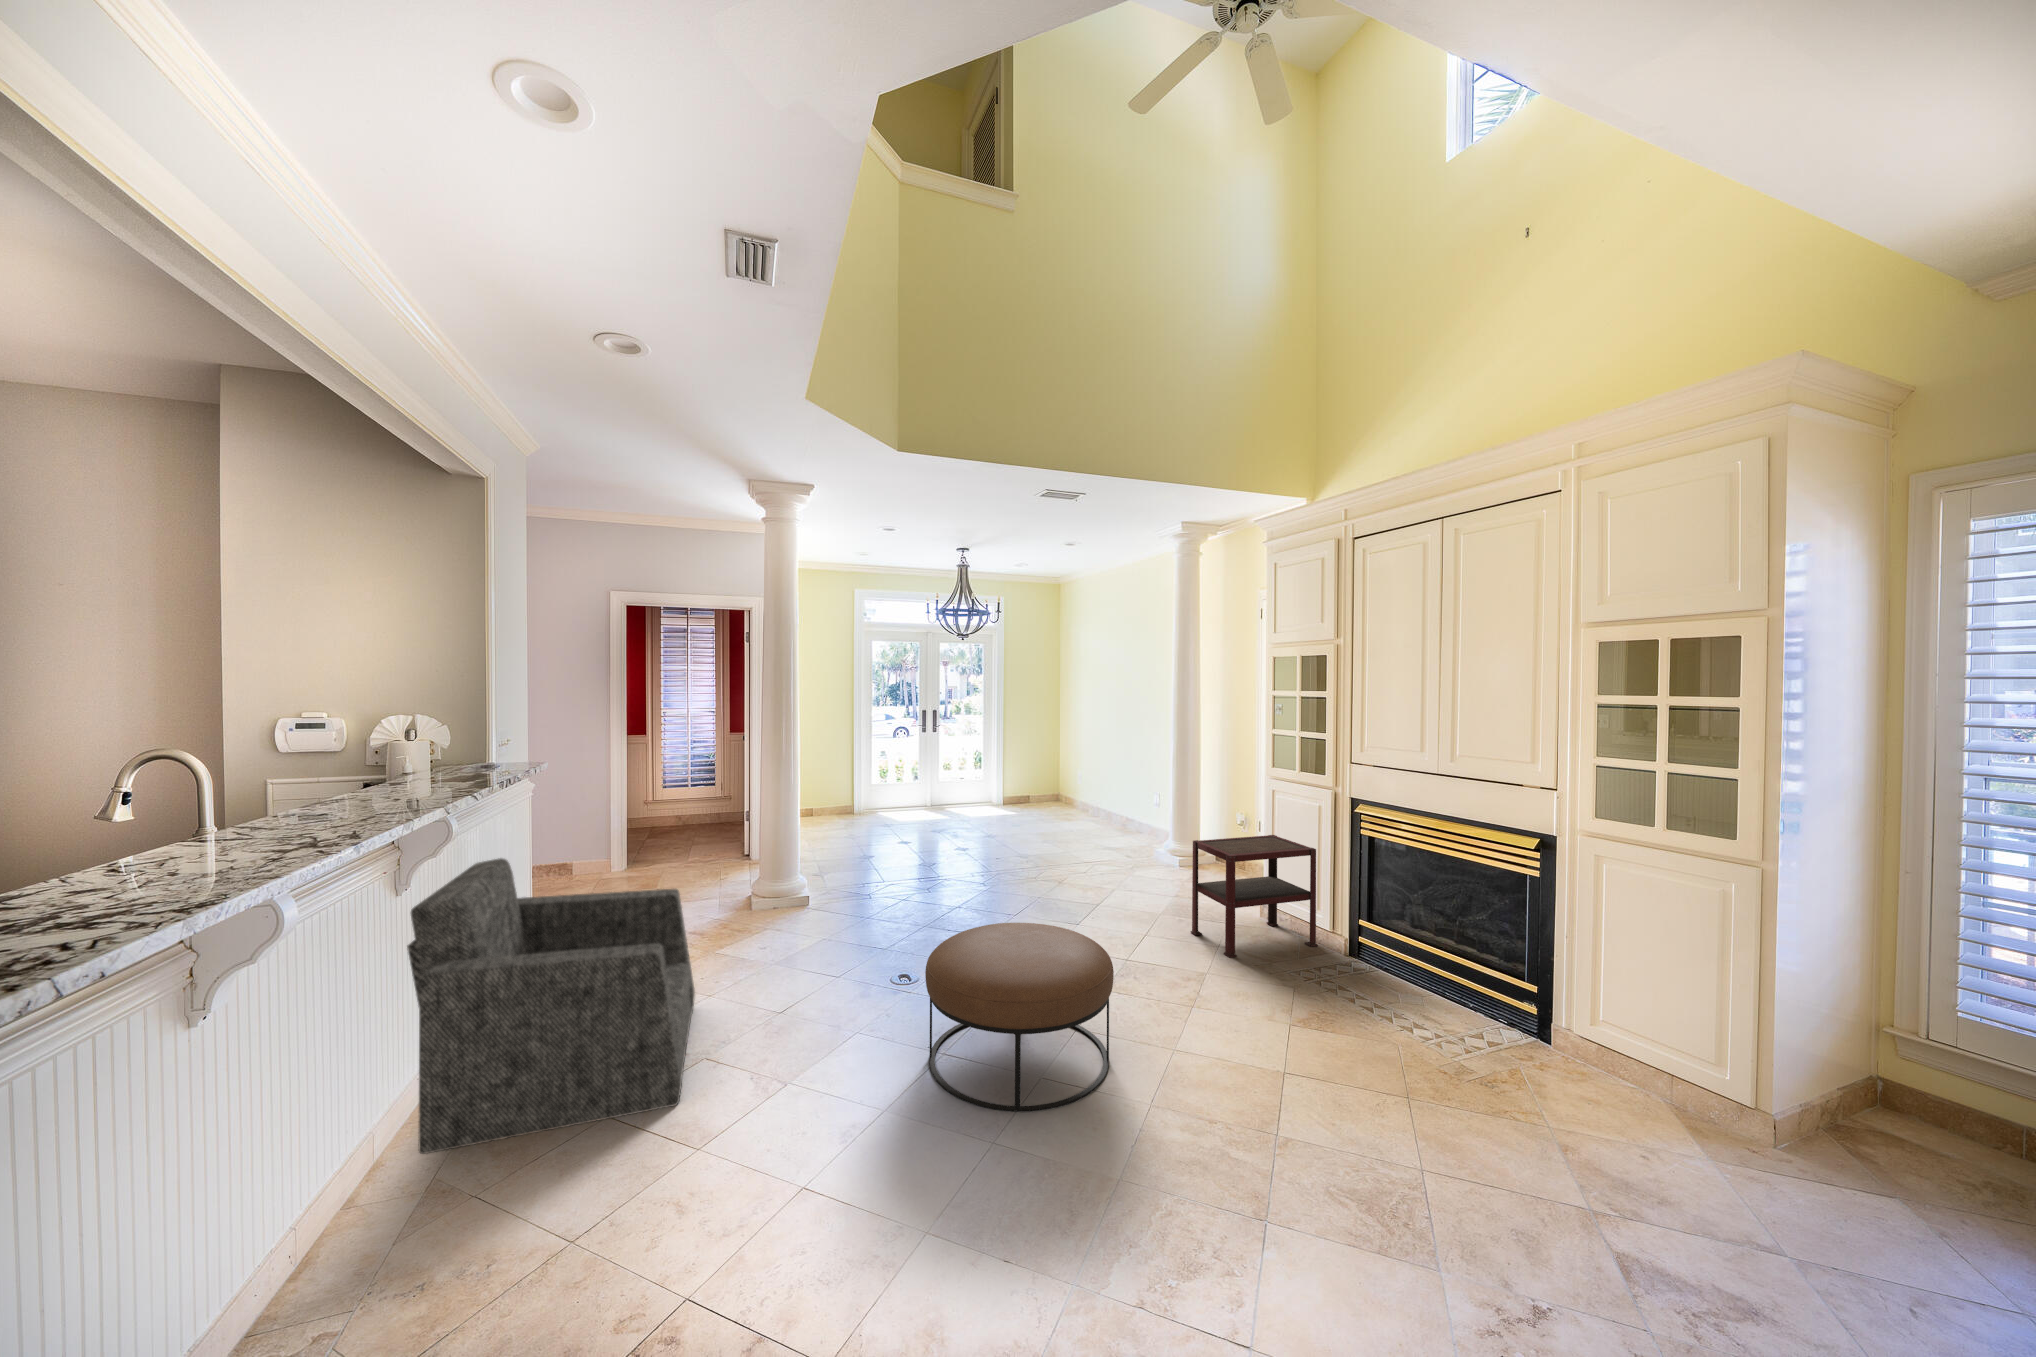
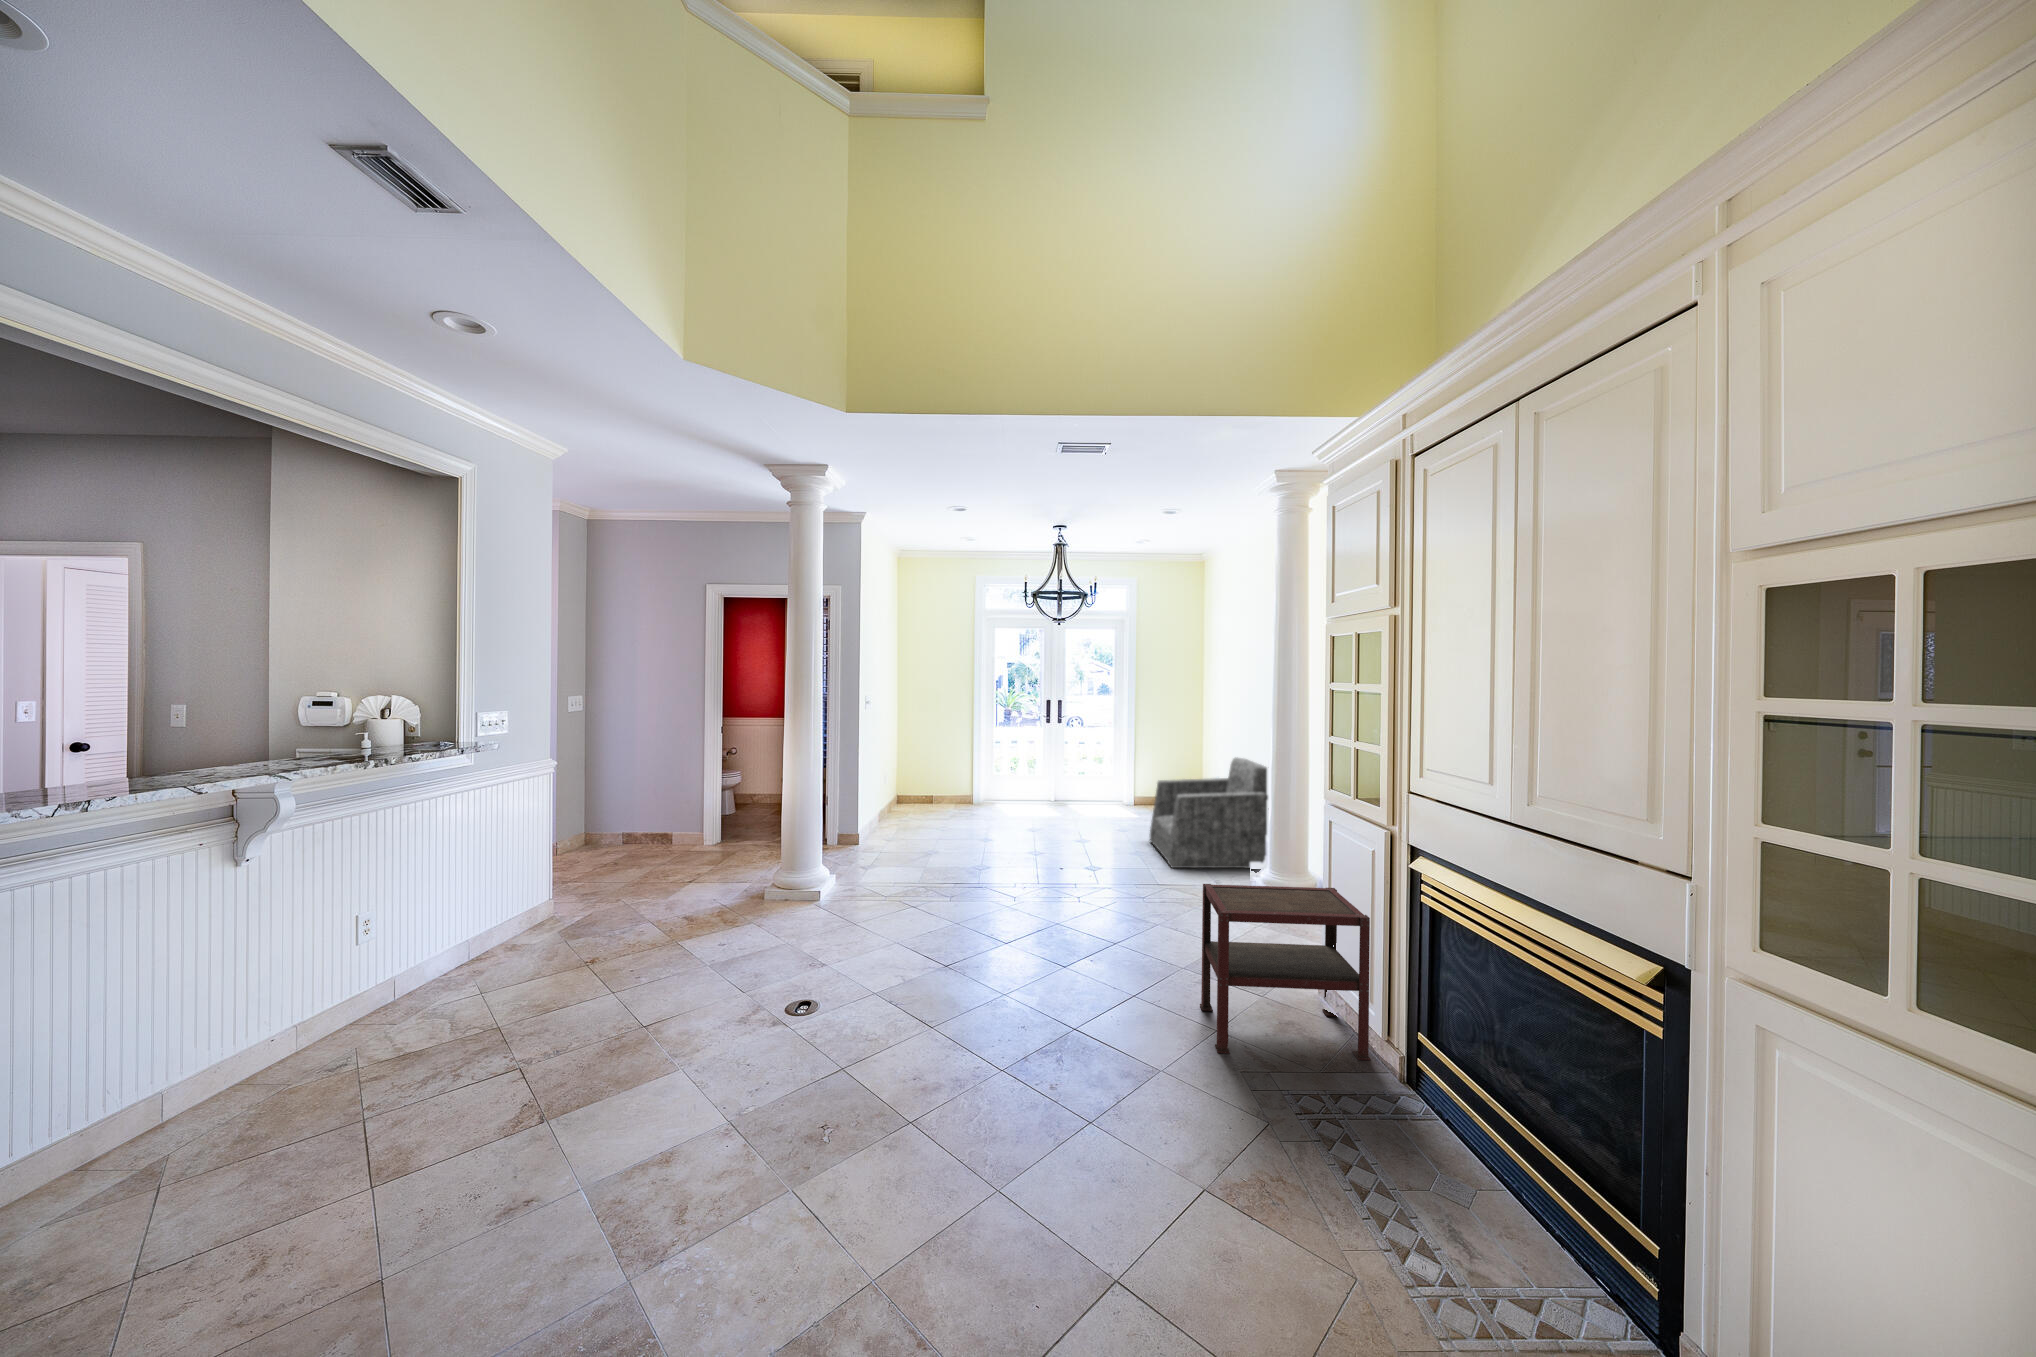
armchair: present [407,858,695,1154] -> present [1150,757,1268,868]
ottoman: present [925,923,1114,1112] -> none [678,963,927,1228]

